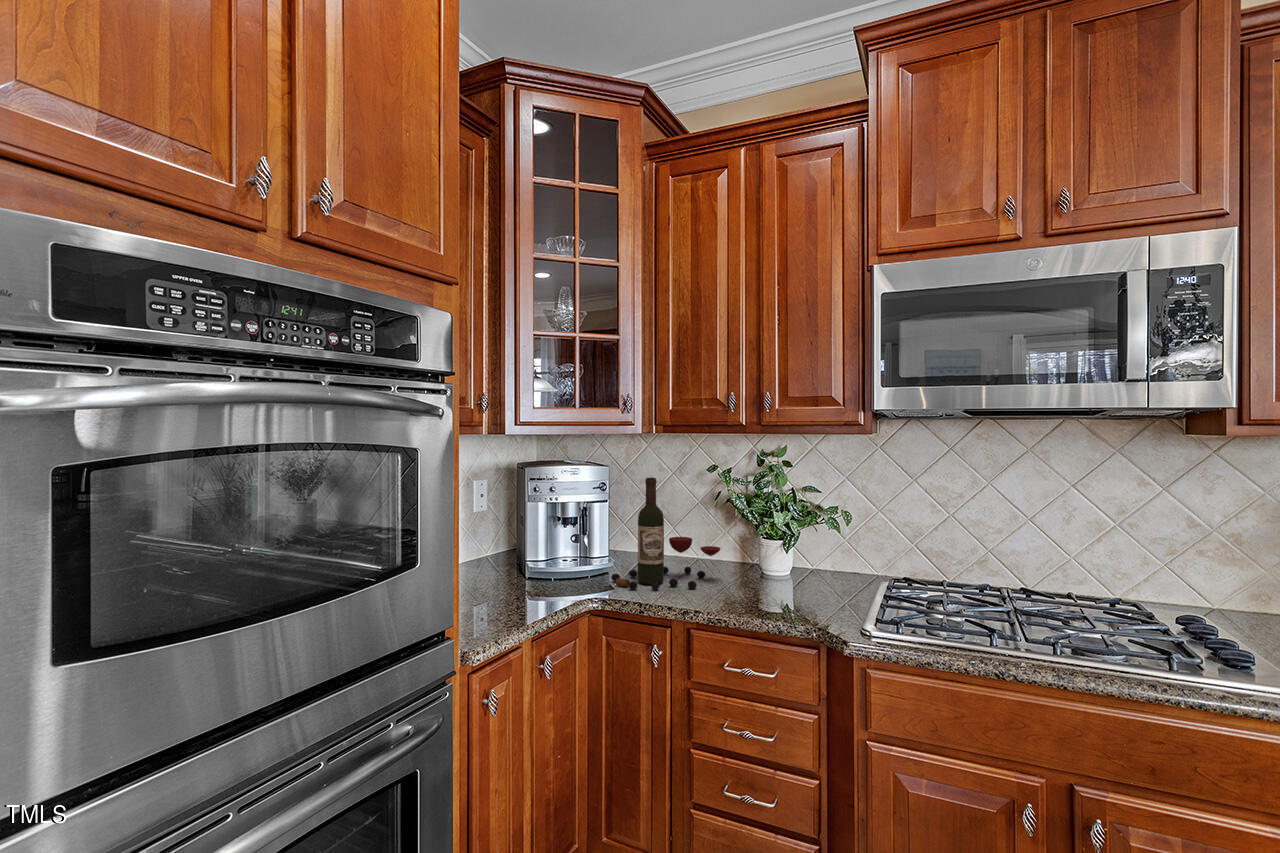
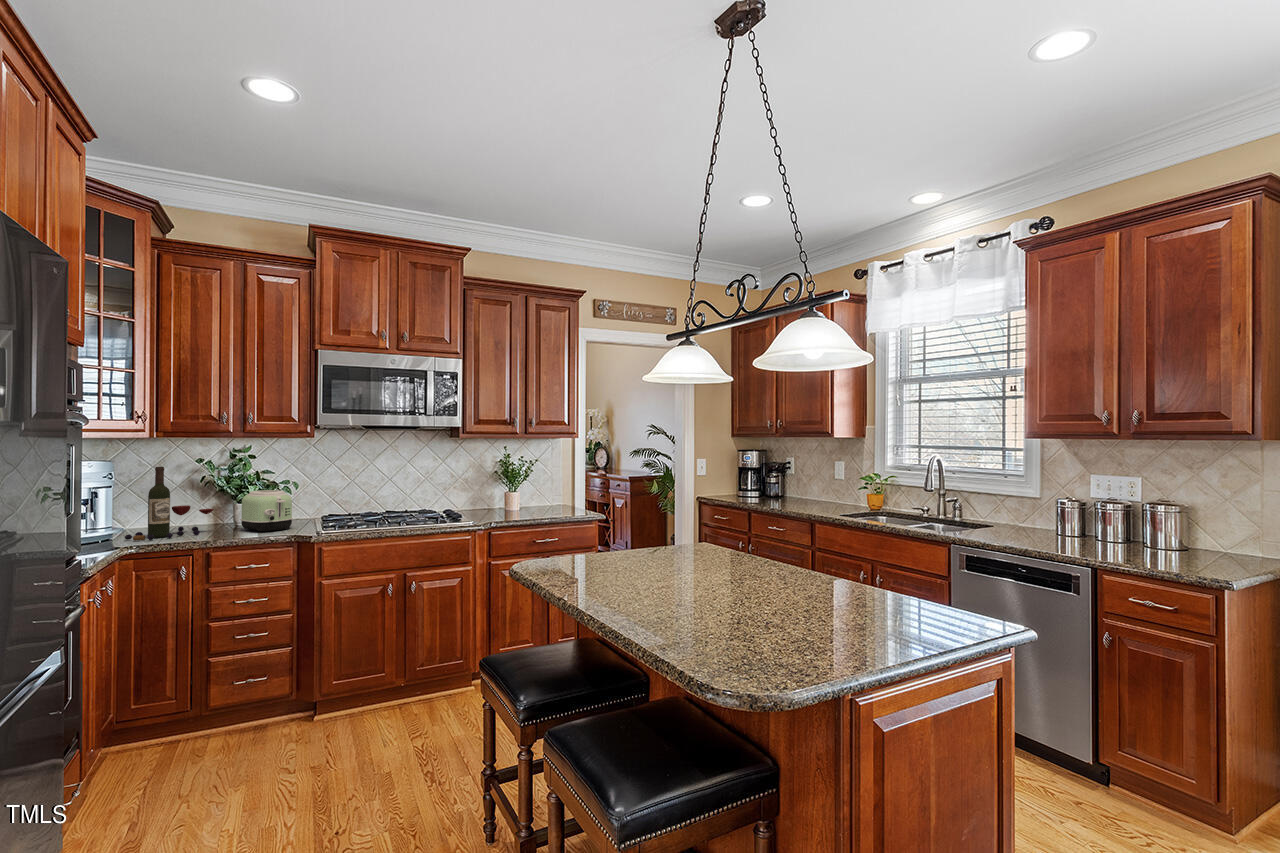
toaster: none [752,526,828,607] -> present [240,490,293,532]

